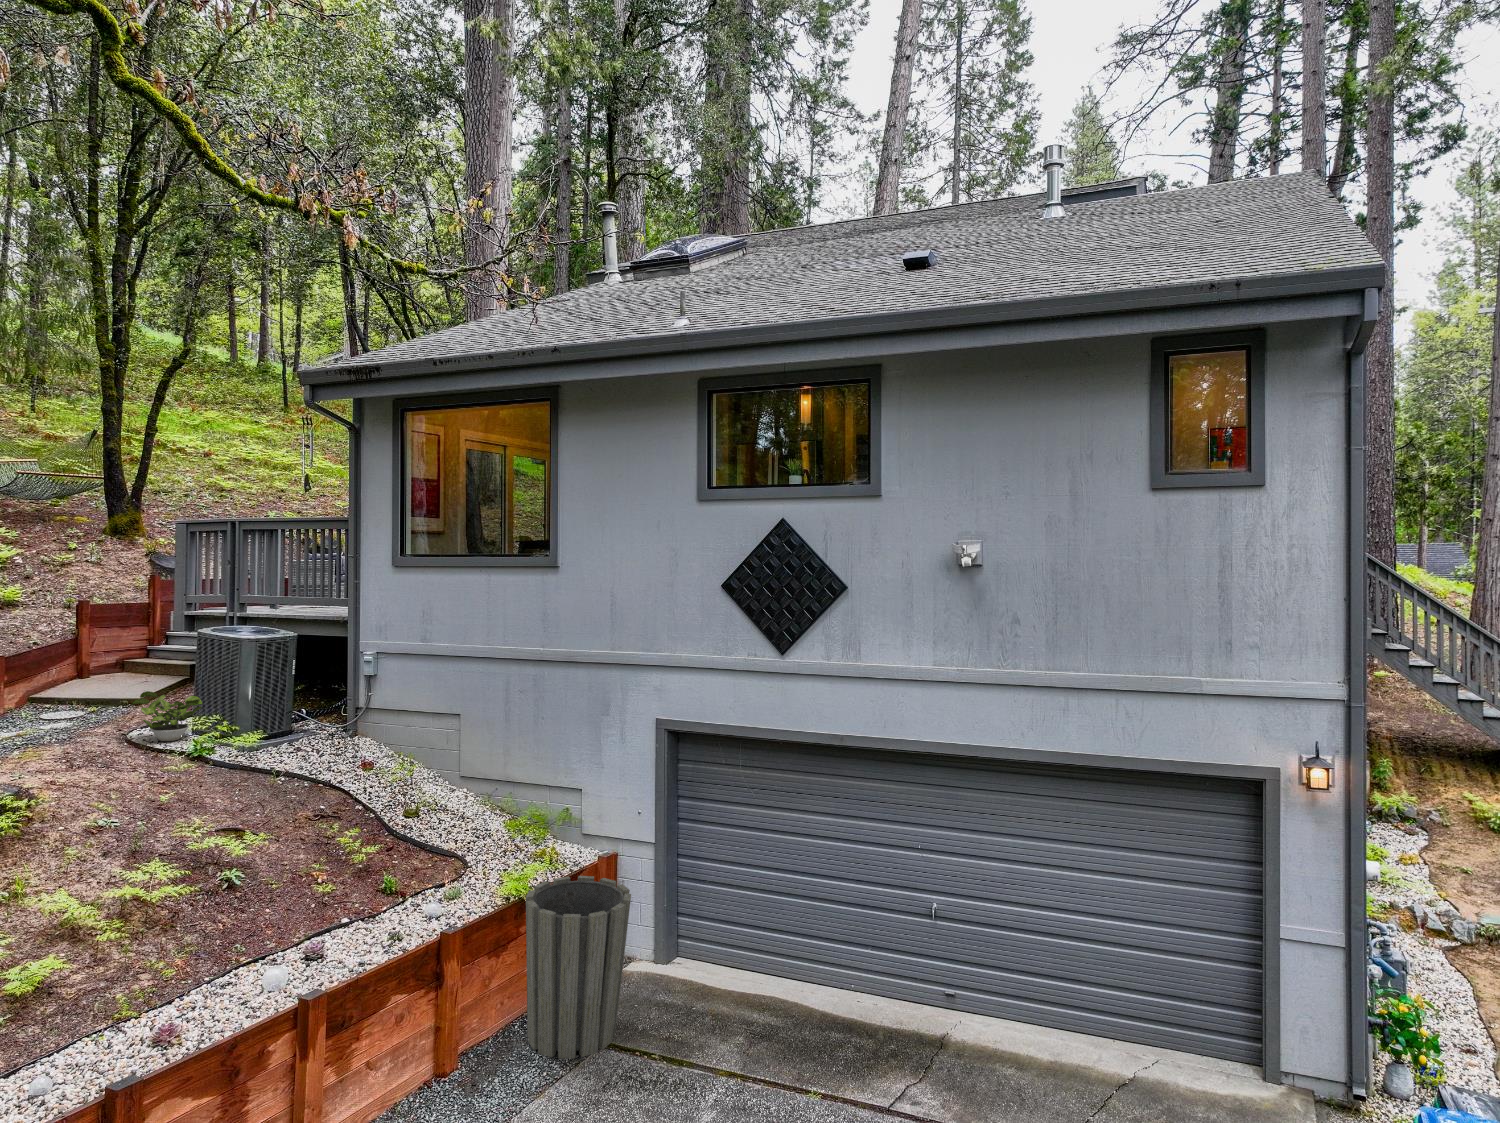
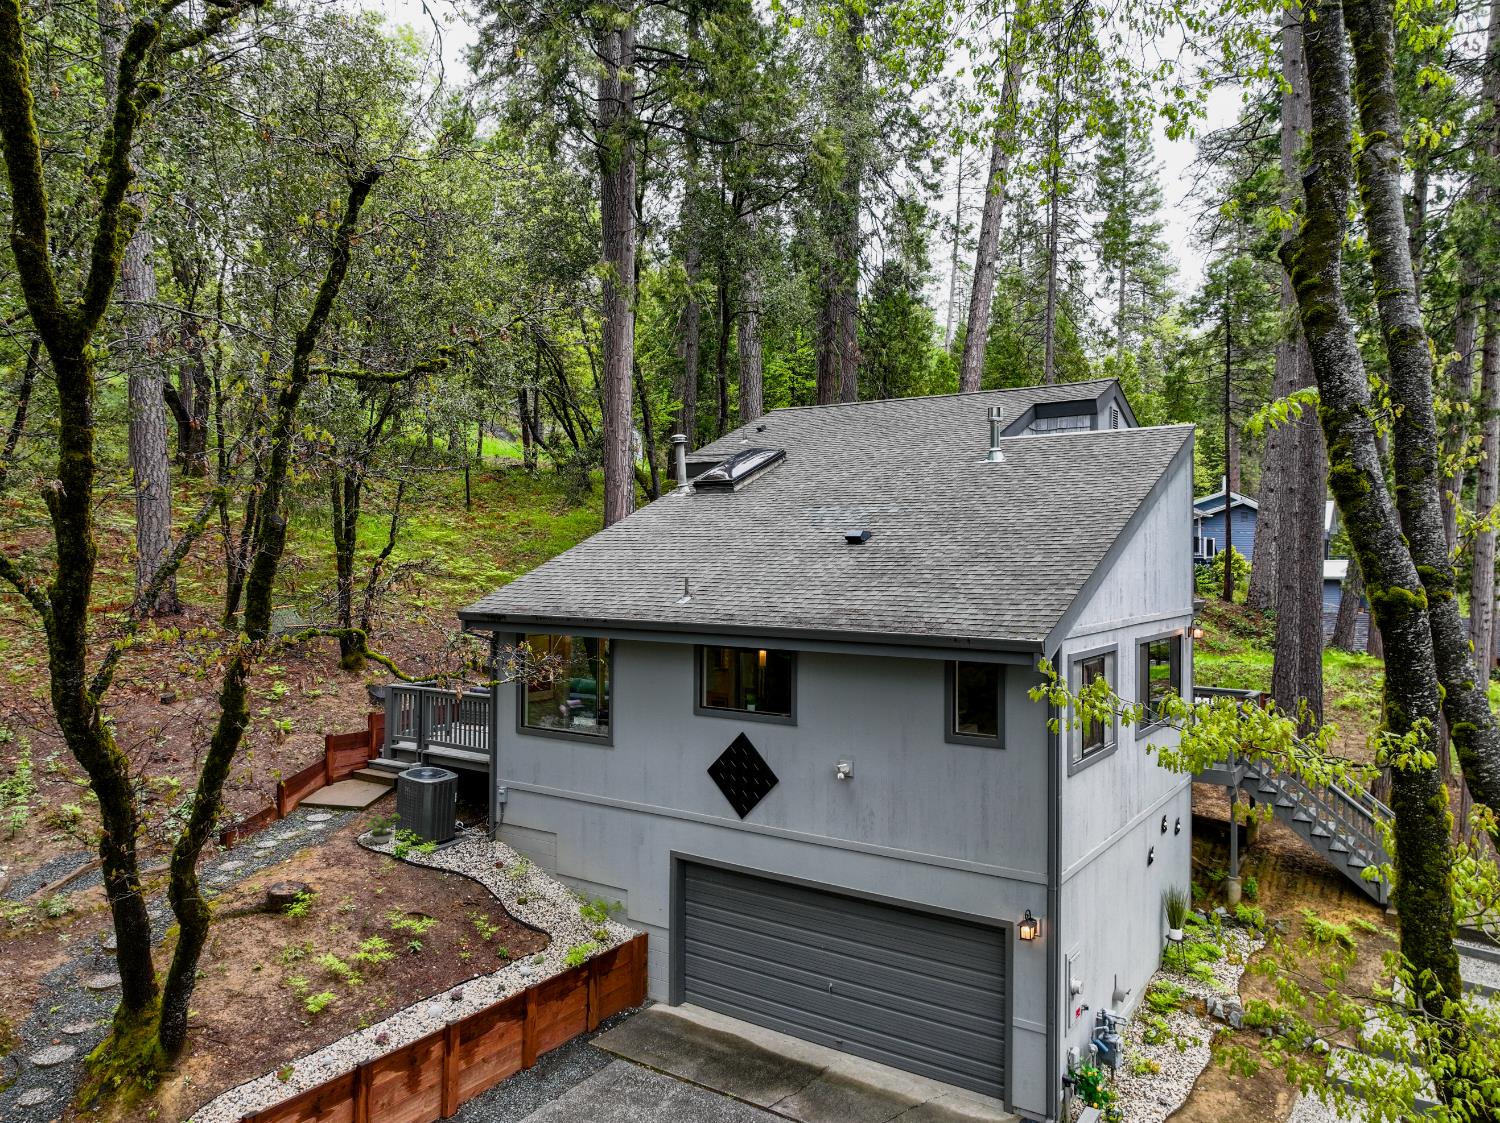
trash can: present [526,876,631,1058] -> none [573,953,637,1066]

